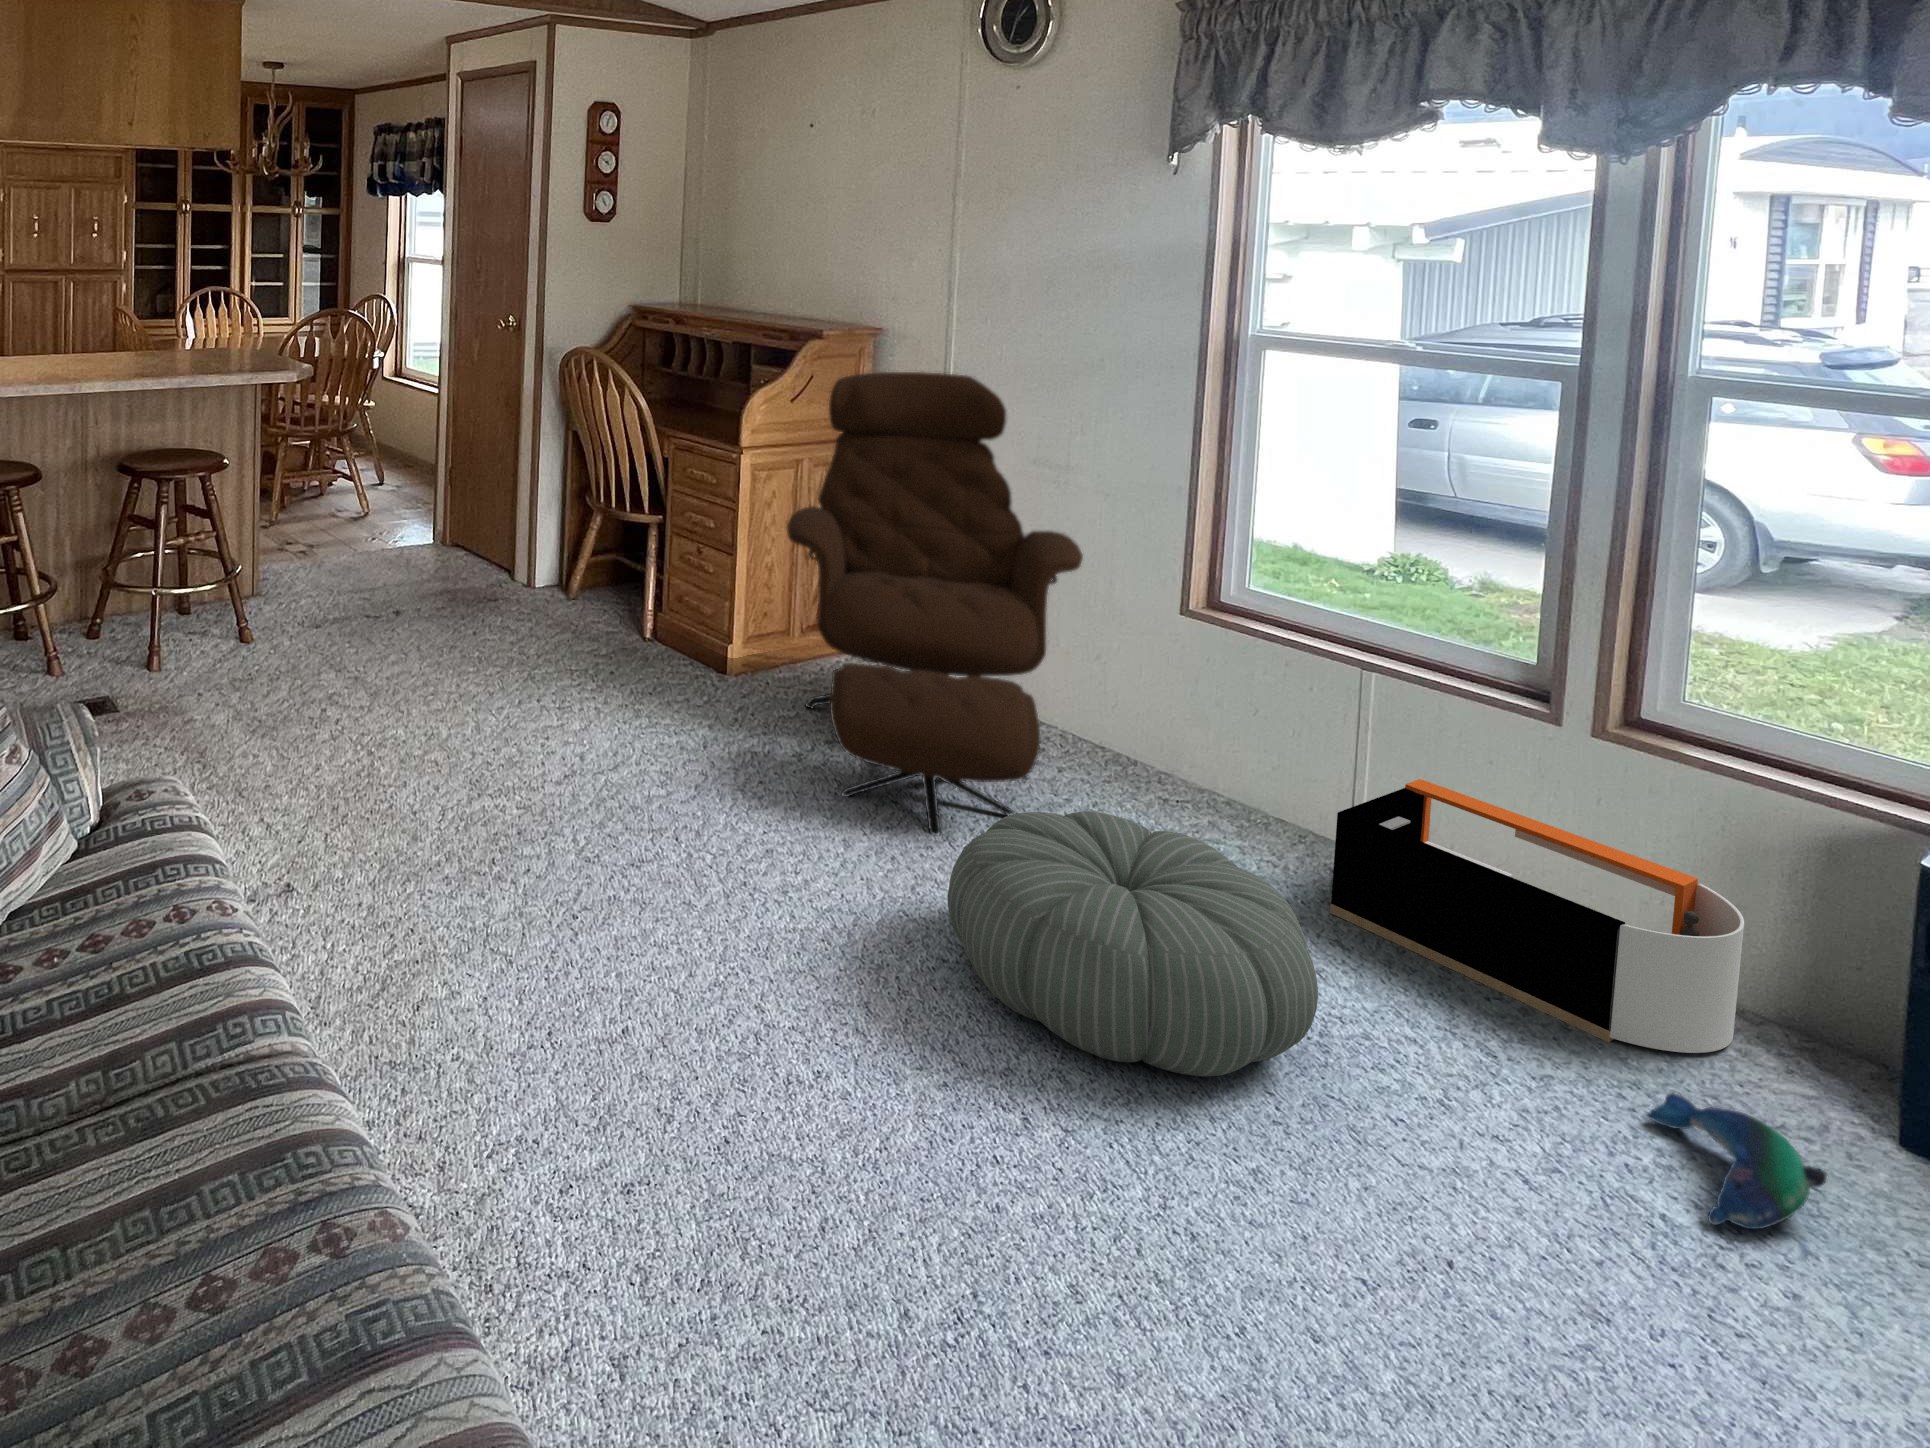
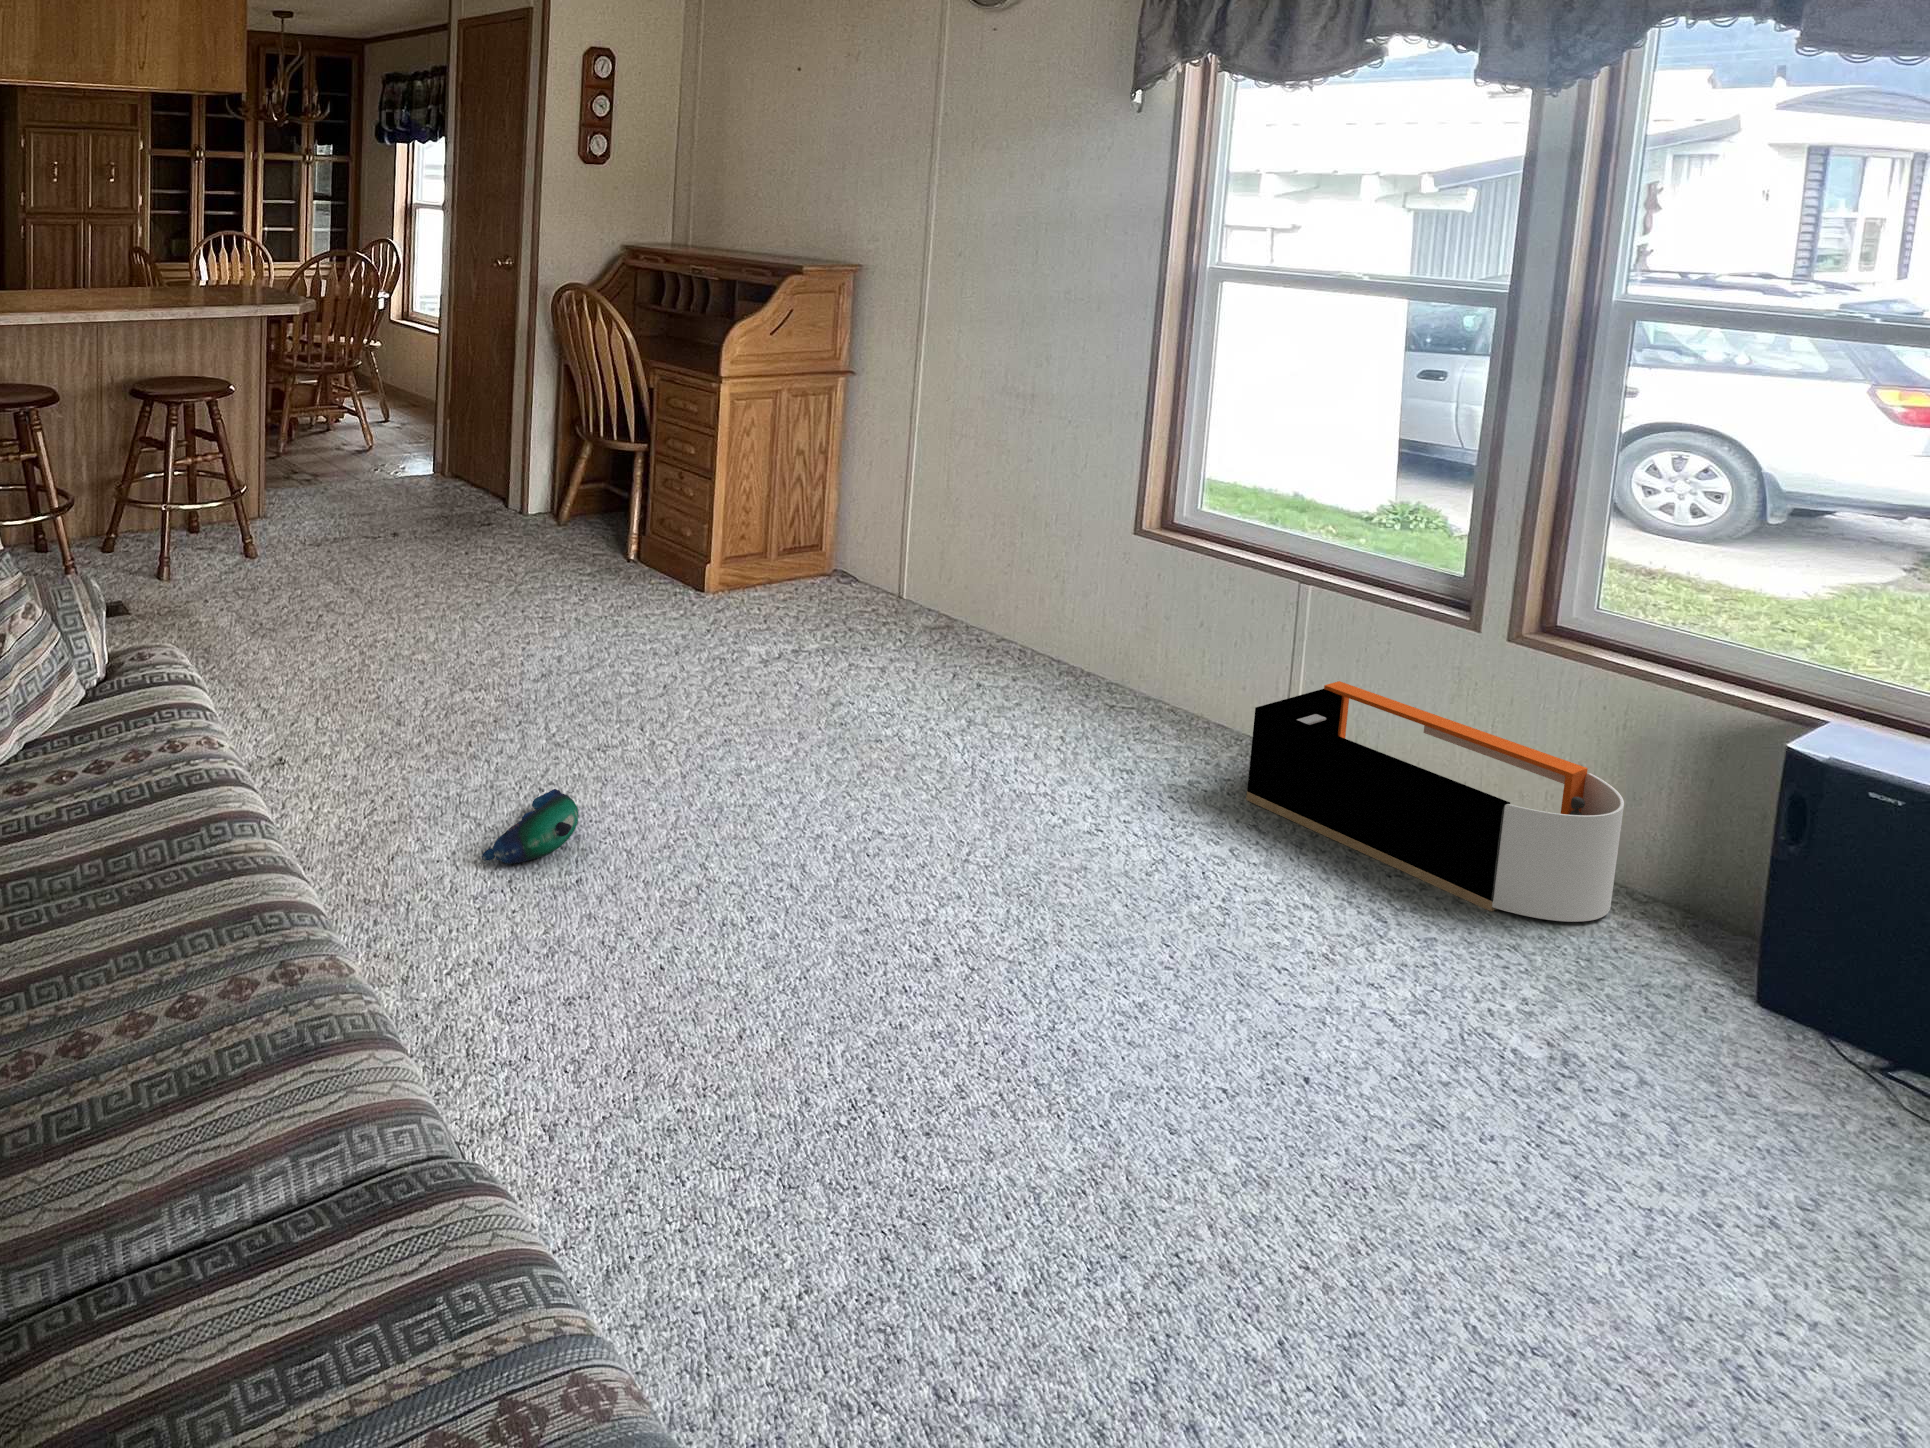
lounge chair: present [787,372,1083,835] -> none [758,307,1037,730]
pouf: present [948,811,1318,1076] -> none [883,700,1215,926]
plush toy: present [1647,1093,1827,1229] -> present [481,789,578,864]

